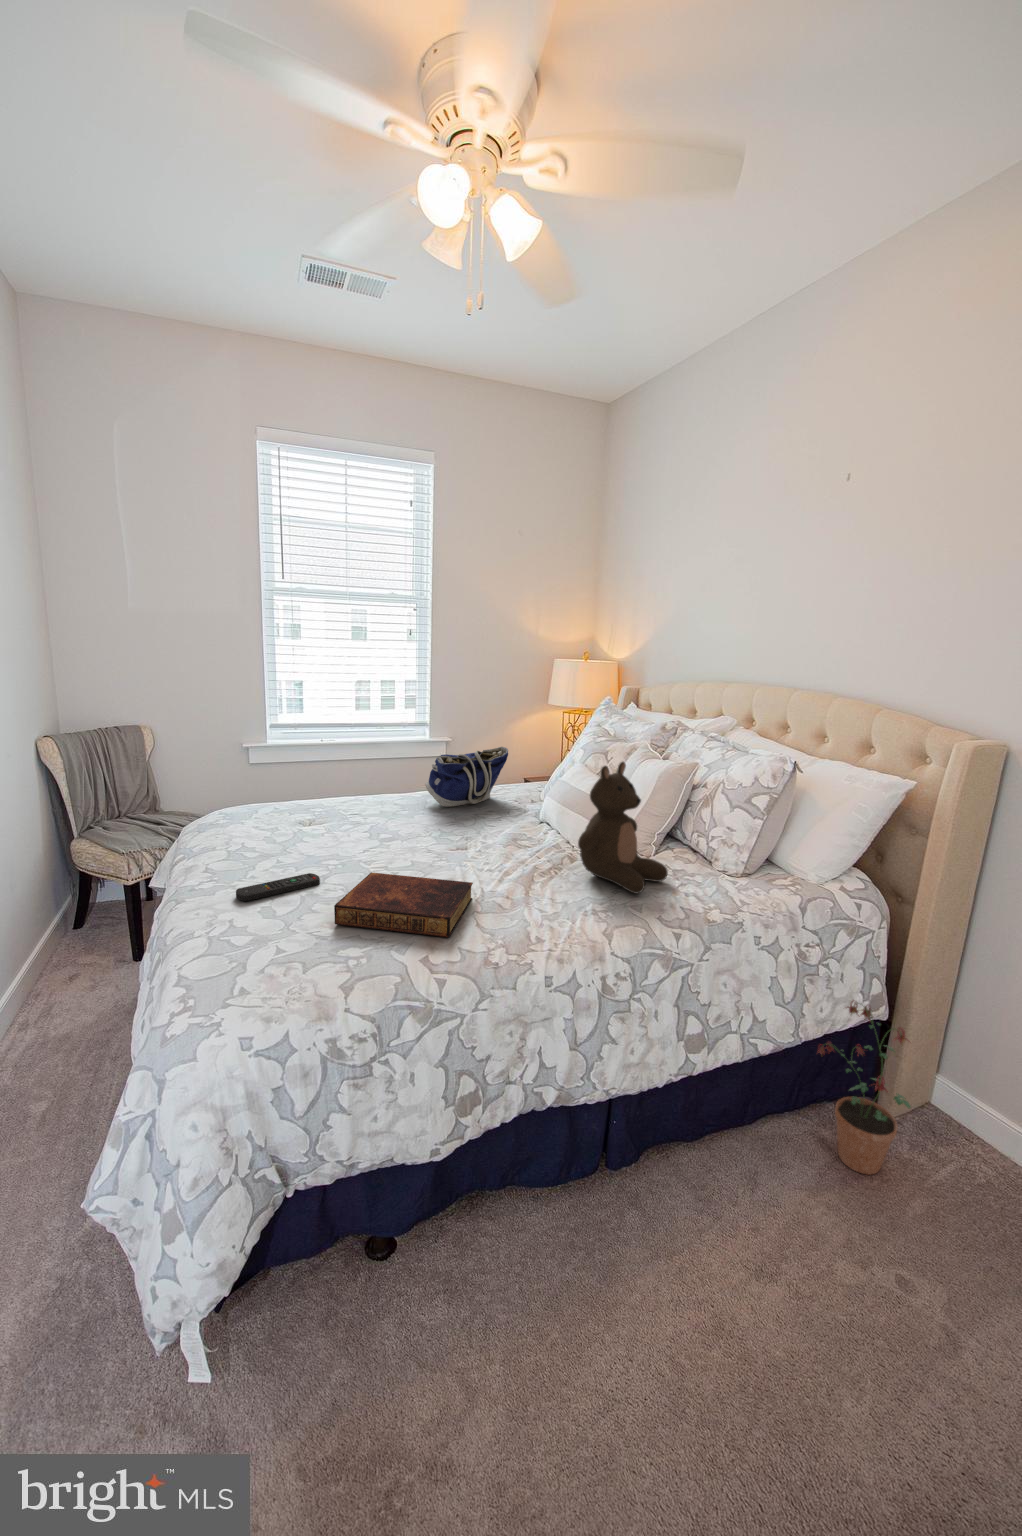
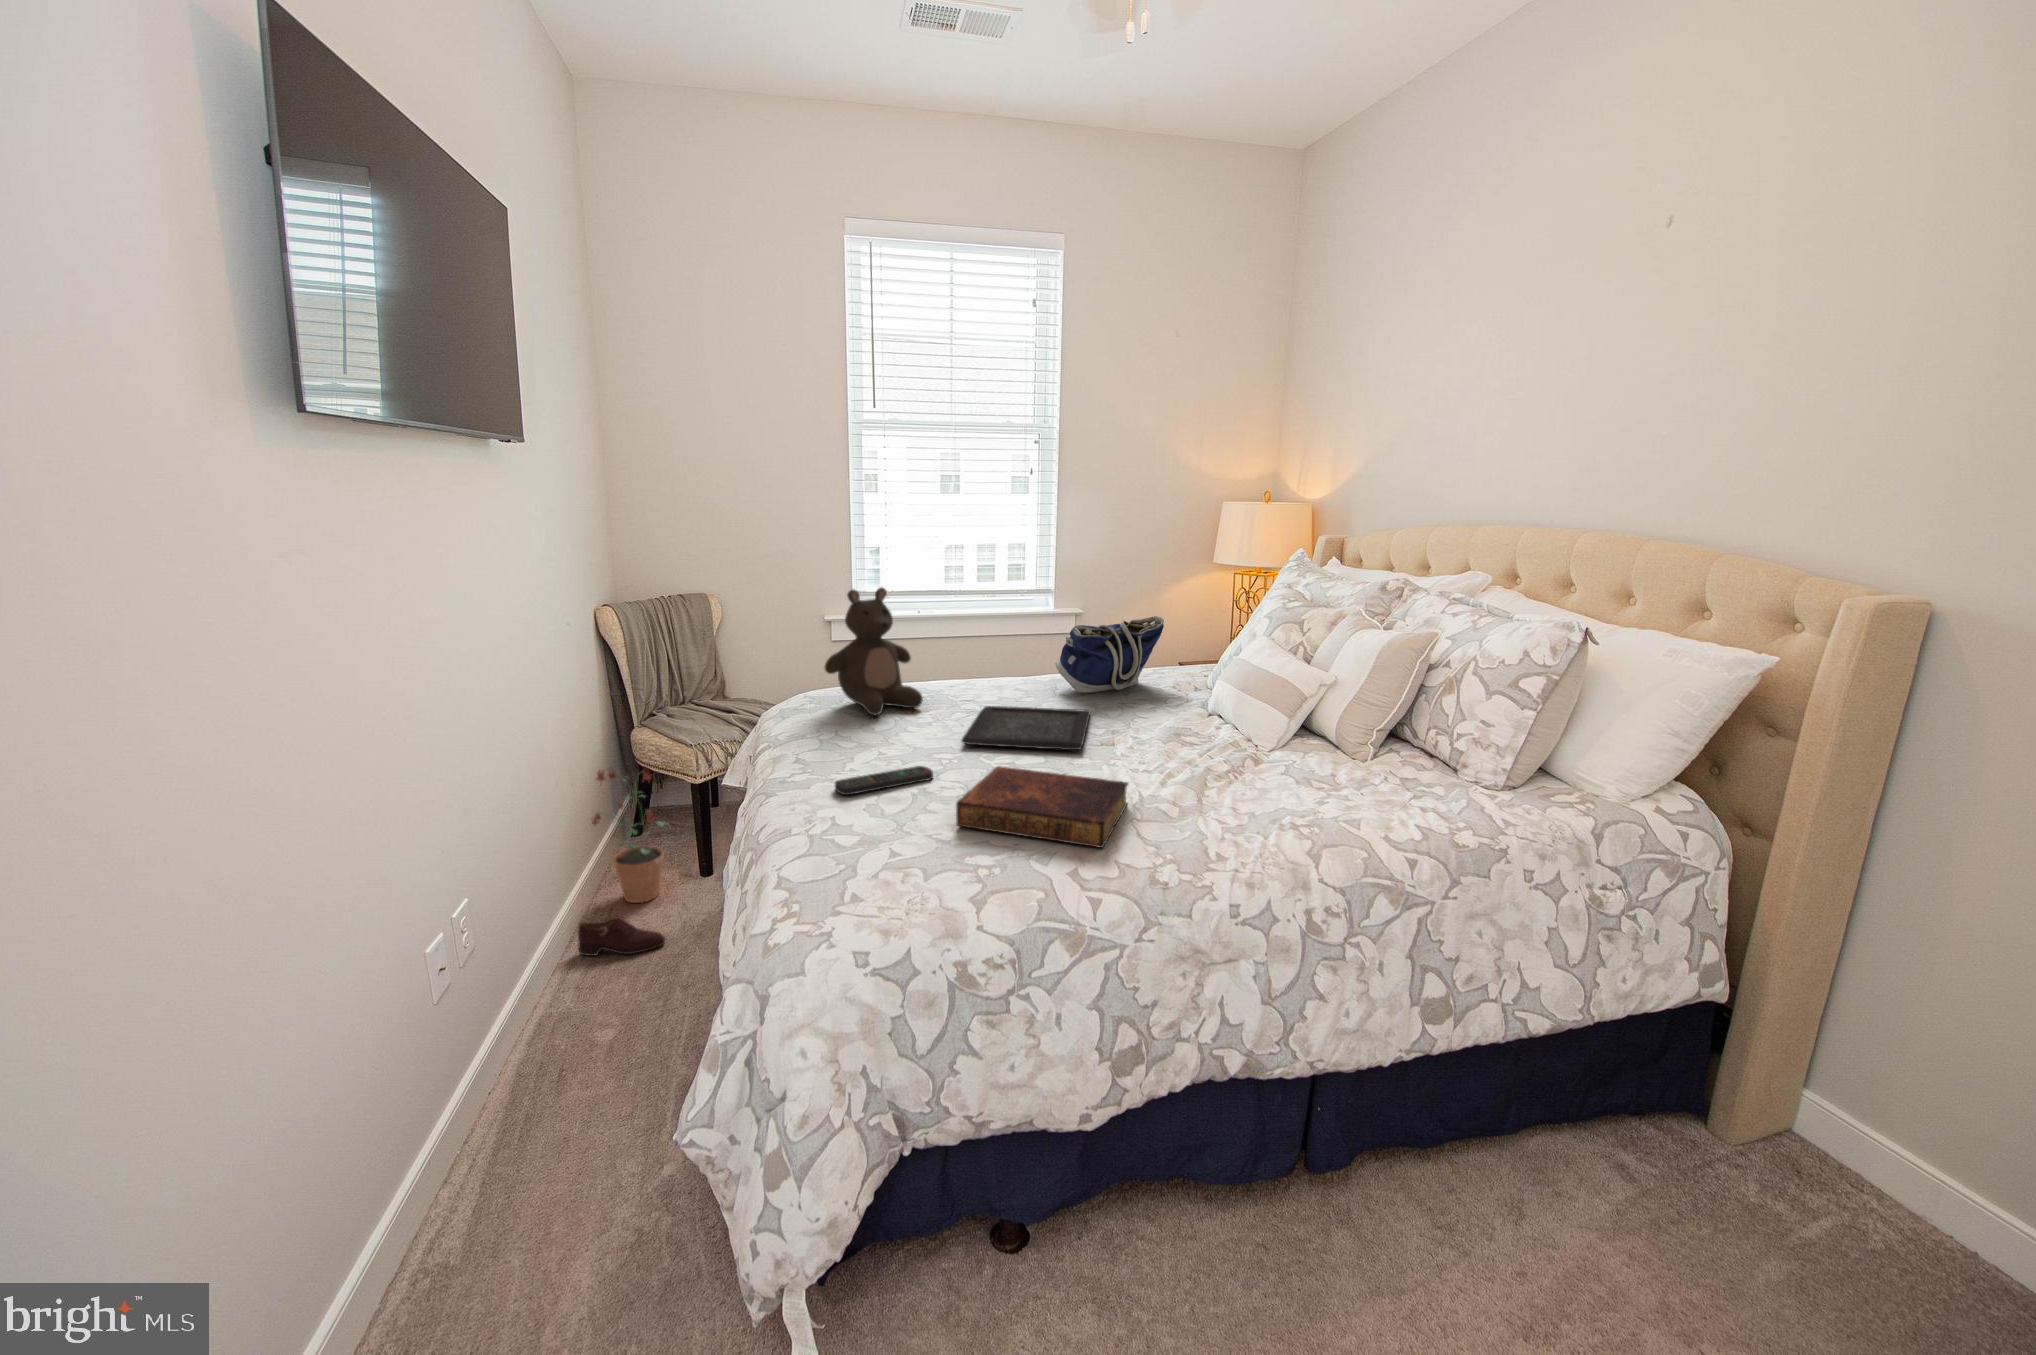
stuffed bear: present [578,762,668,894] -> present [824,587,923,715]
tray: none [345,820,451,856] -> present [961,706,1090,750]
potted plant: present [818,1000,911,1175] -> present [592,768,665,903]
shoe: none [12,1006,95,1041] -> present [578,916,665,956]

